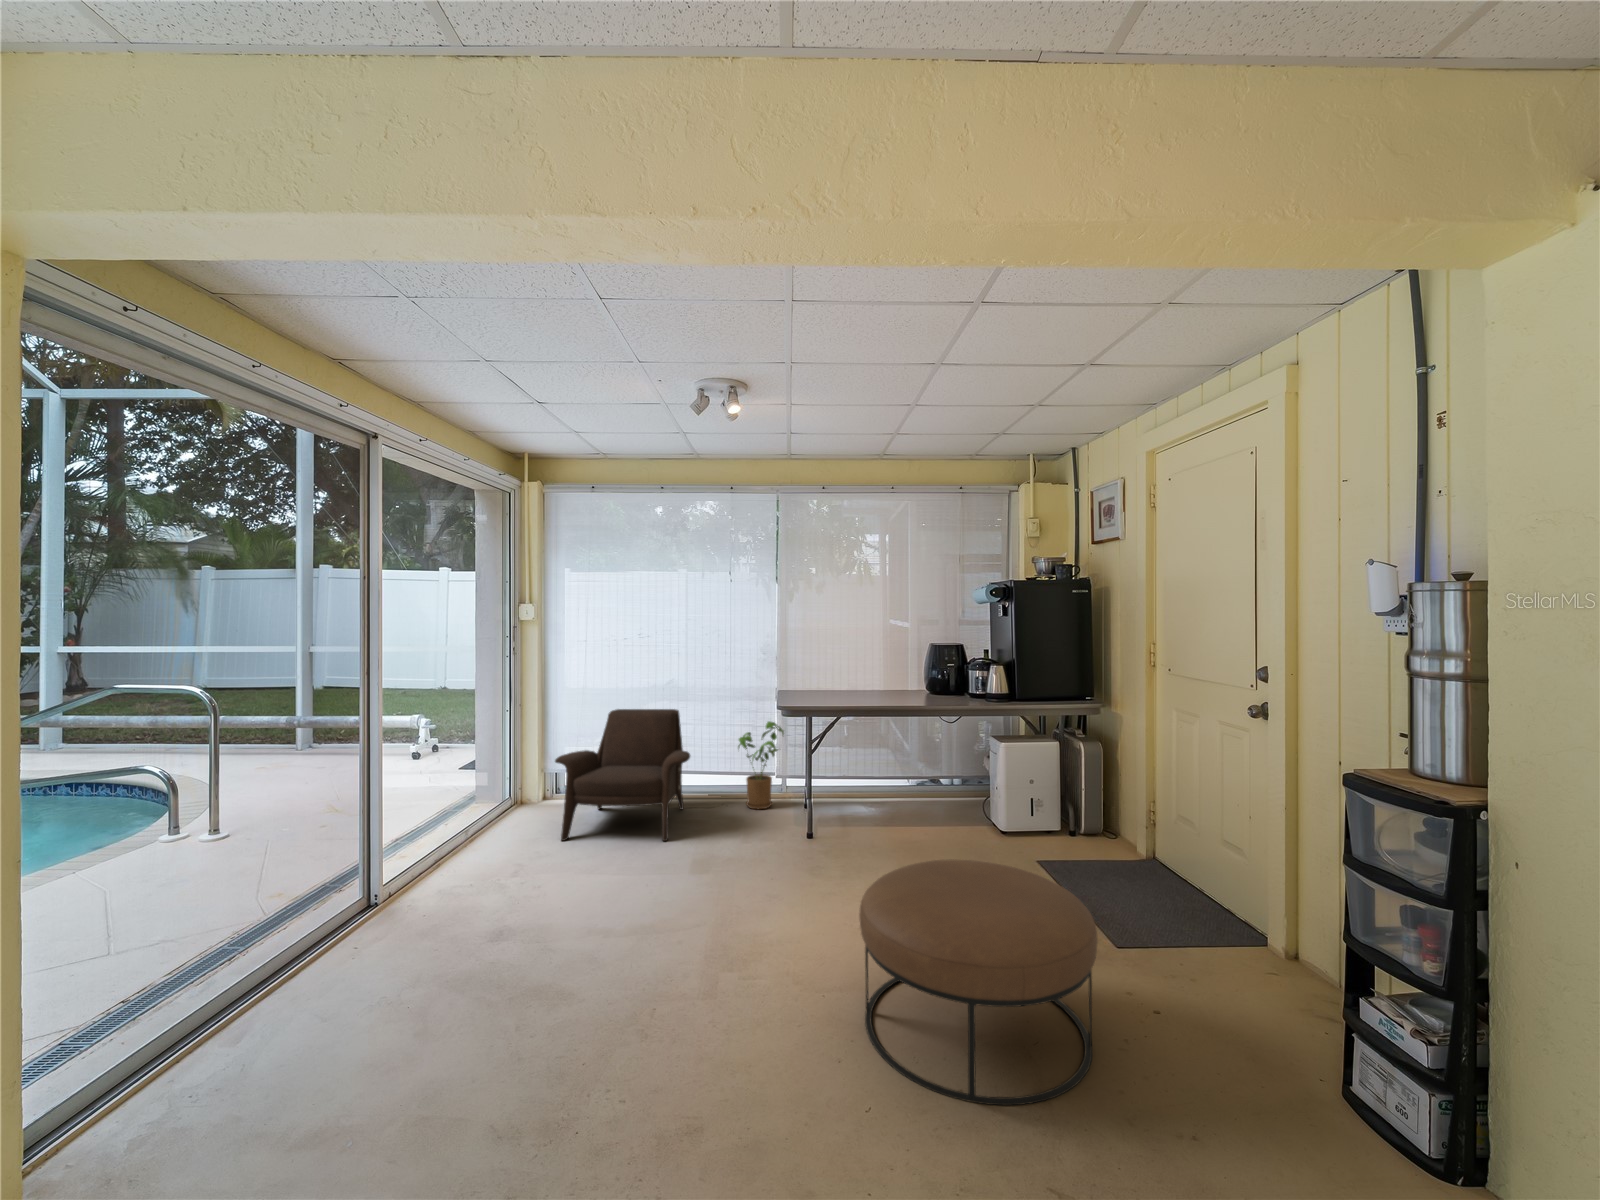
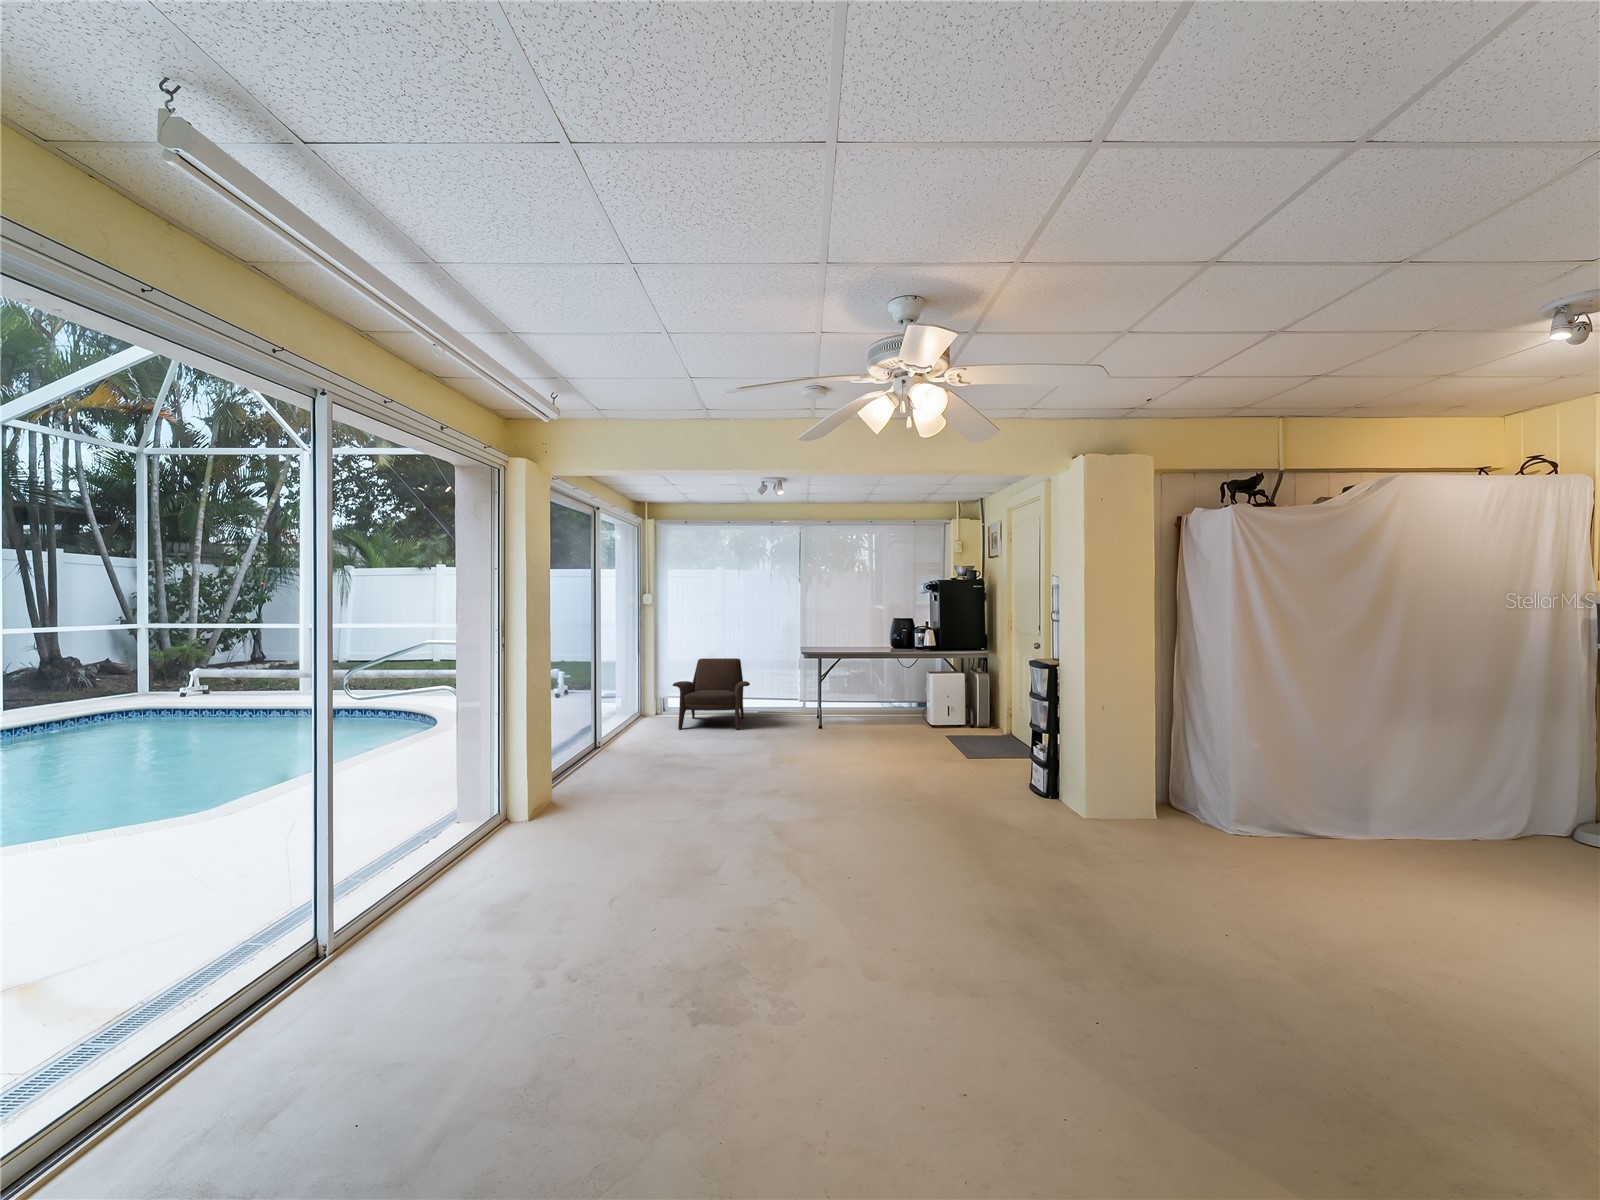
house plant: present [738,721,784,809] -> none [776,666,805,718]
ottoman: present [859,859,1098,1105] -> none [843,714,943,792]

